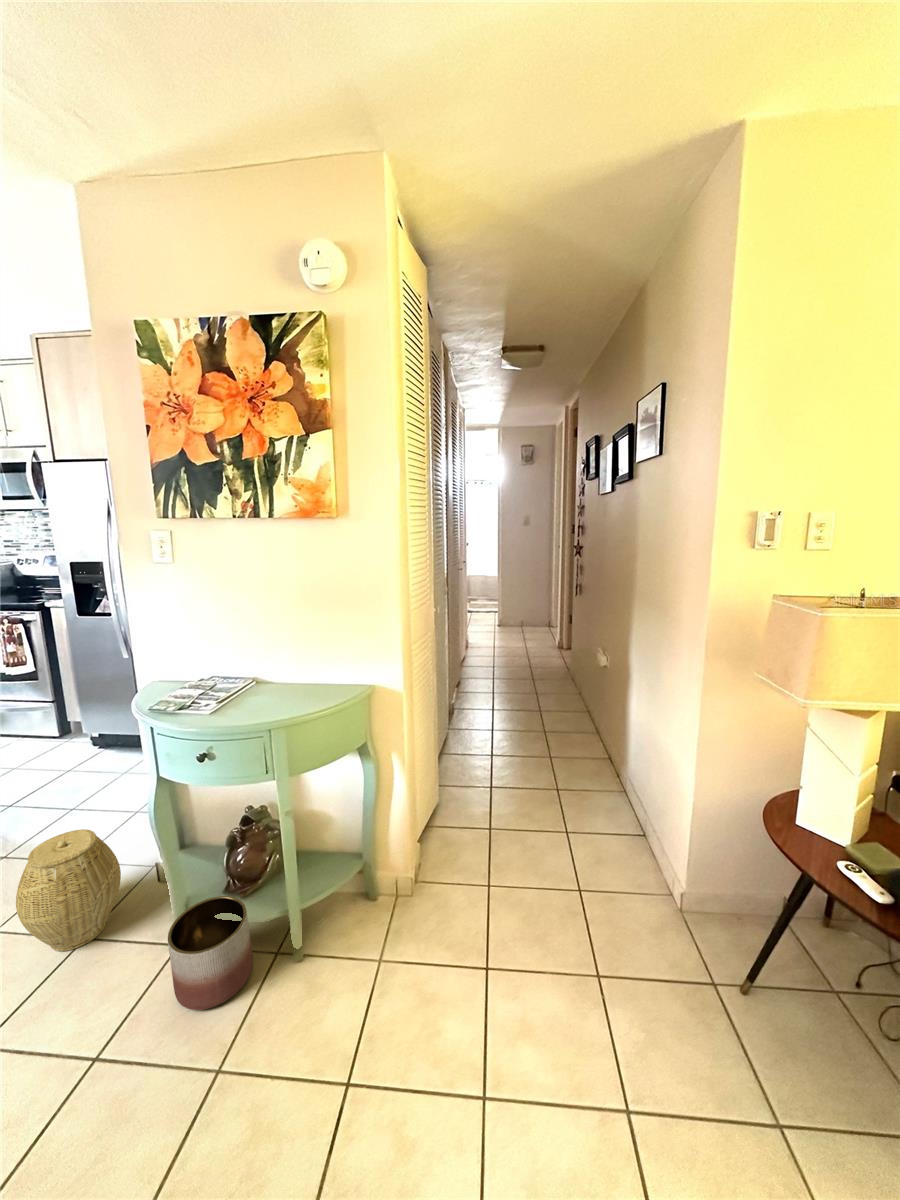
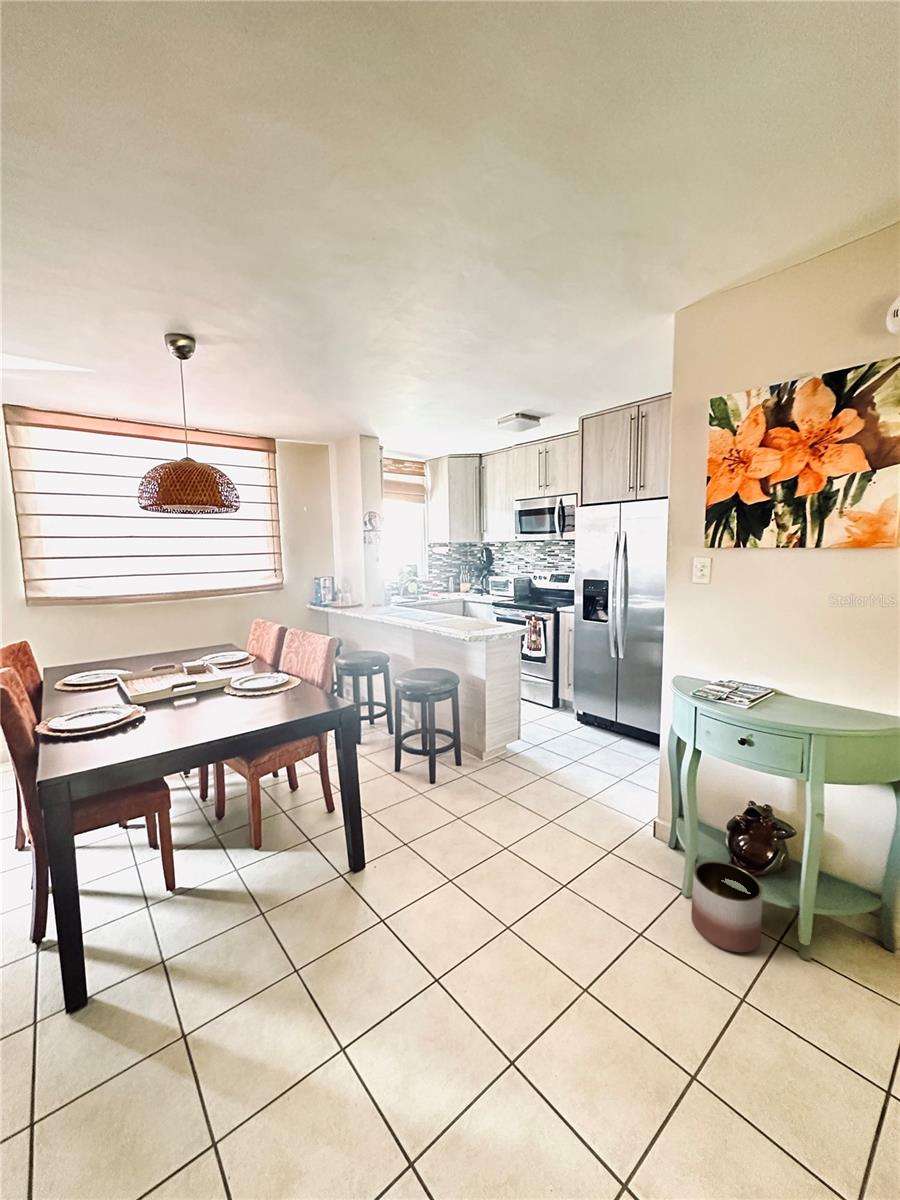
woven basket: present [16,829,121,951] -> none [574,769,637,855]

